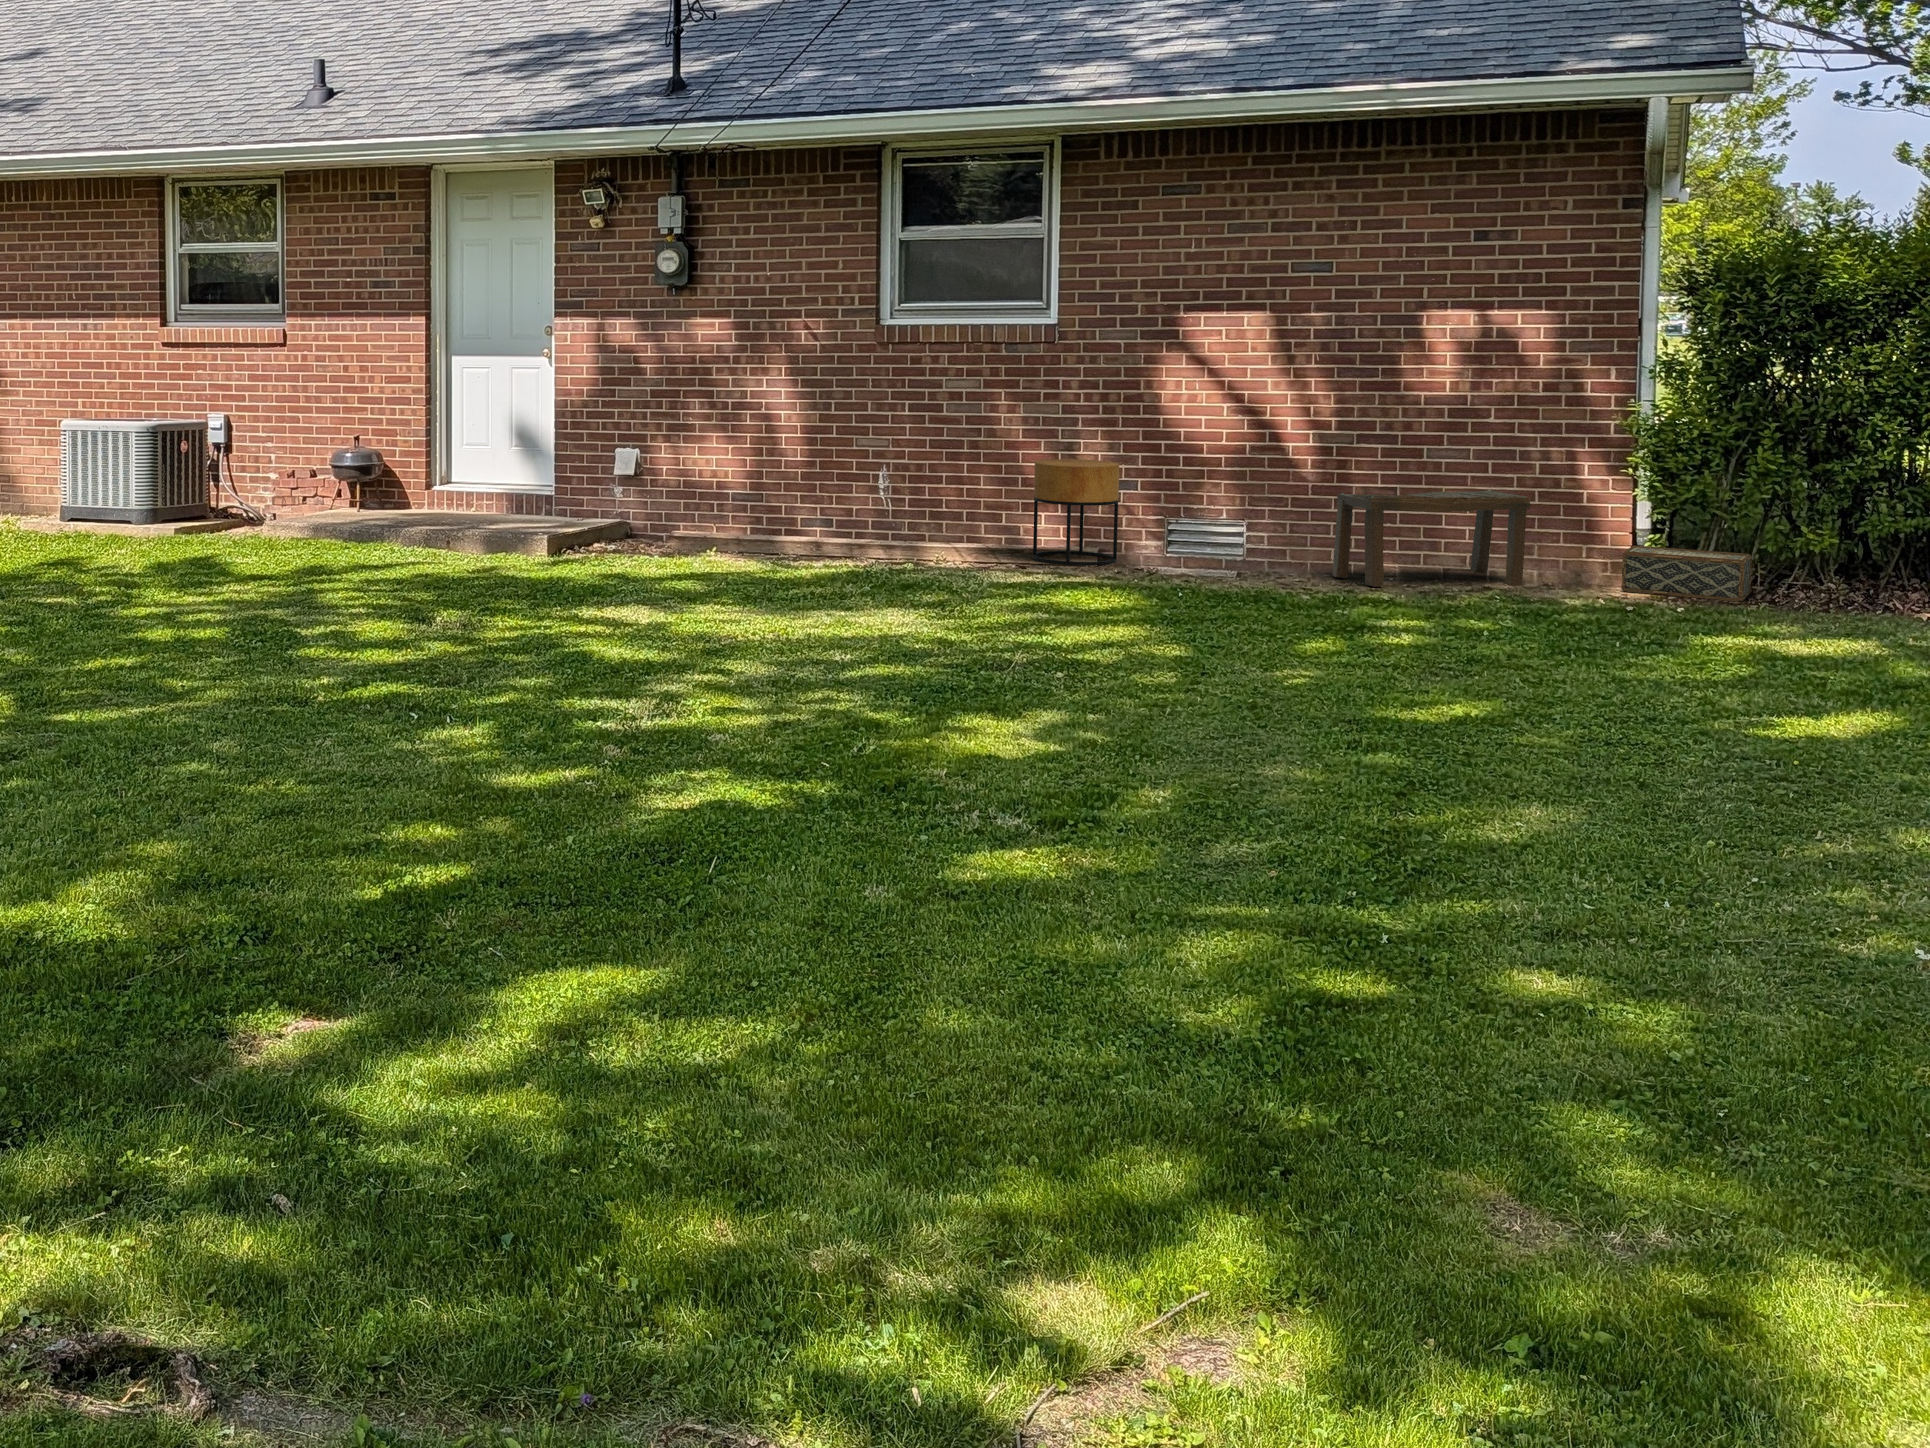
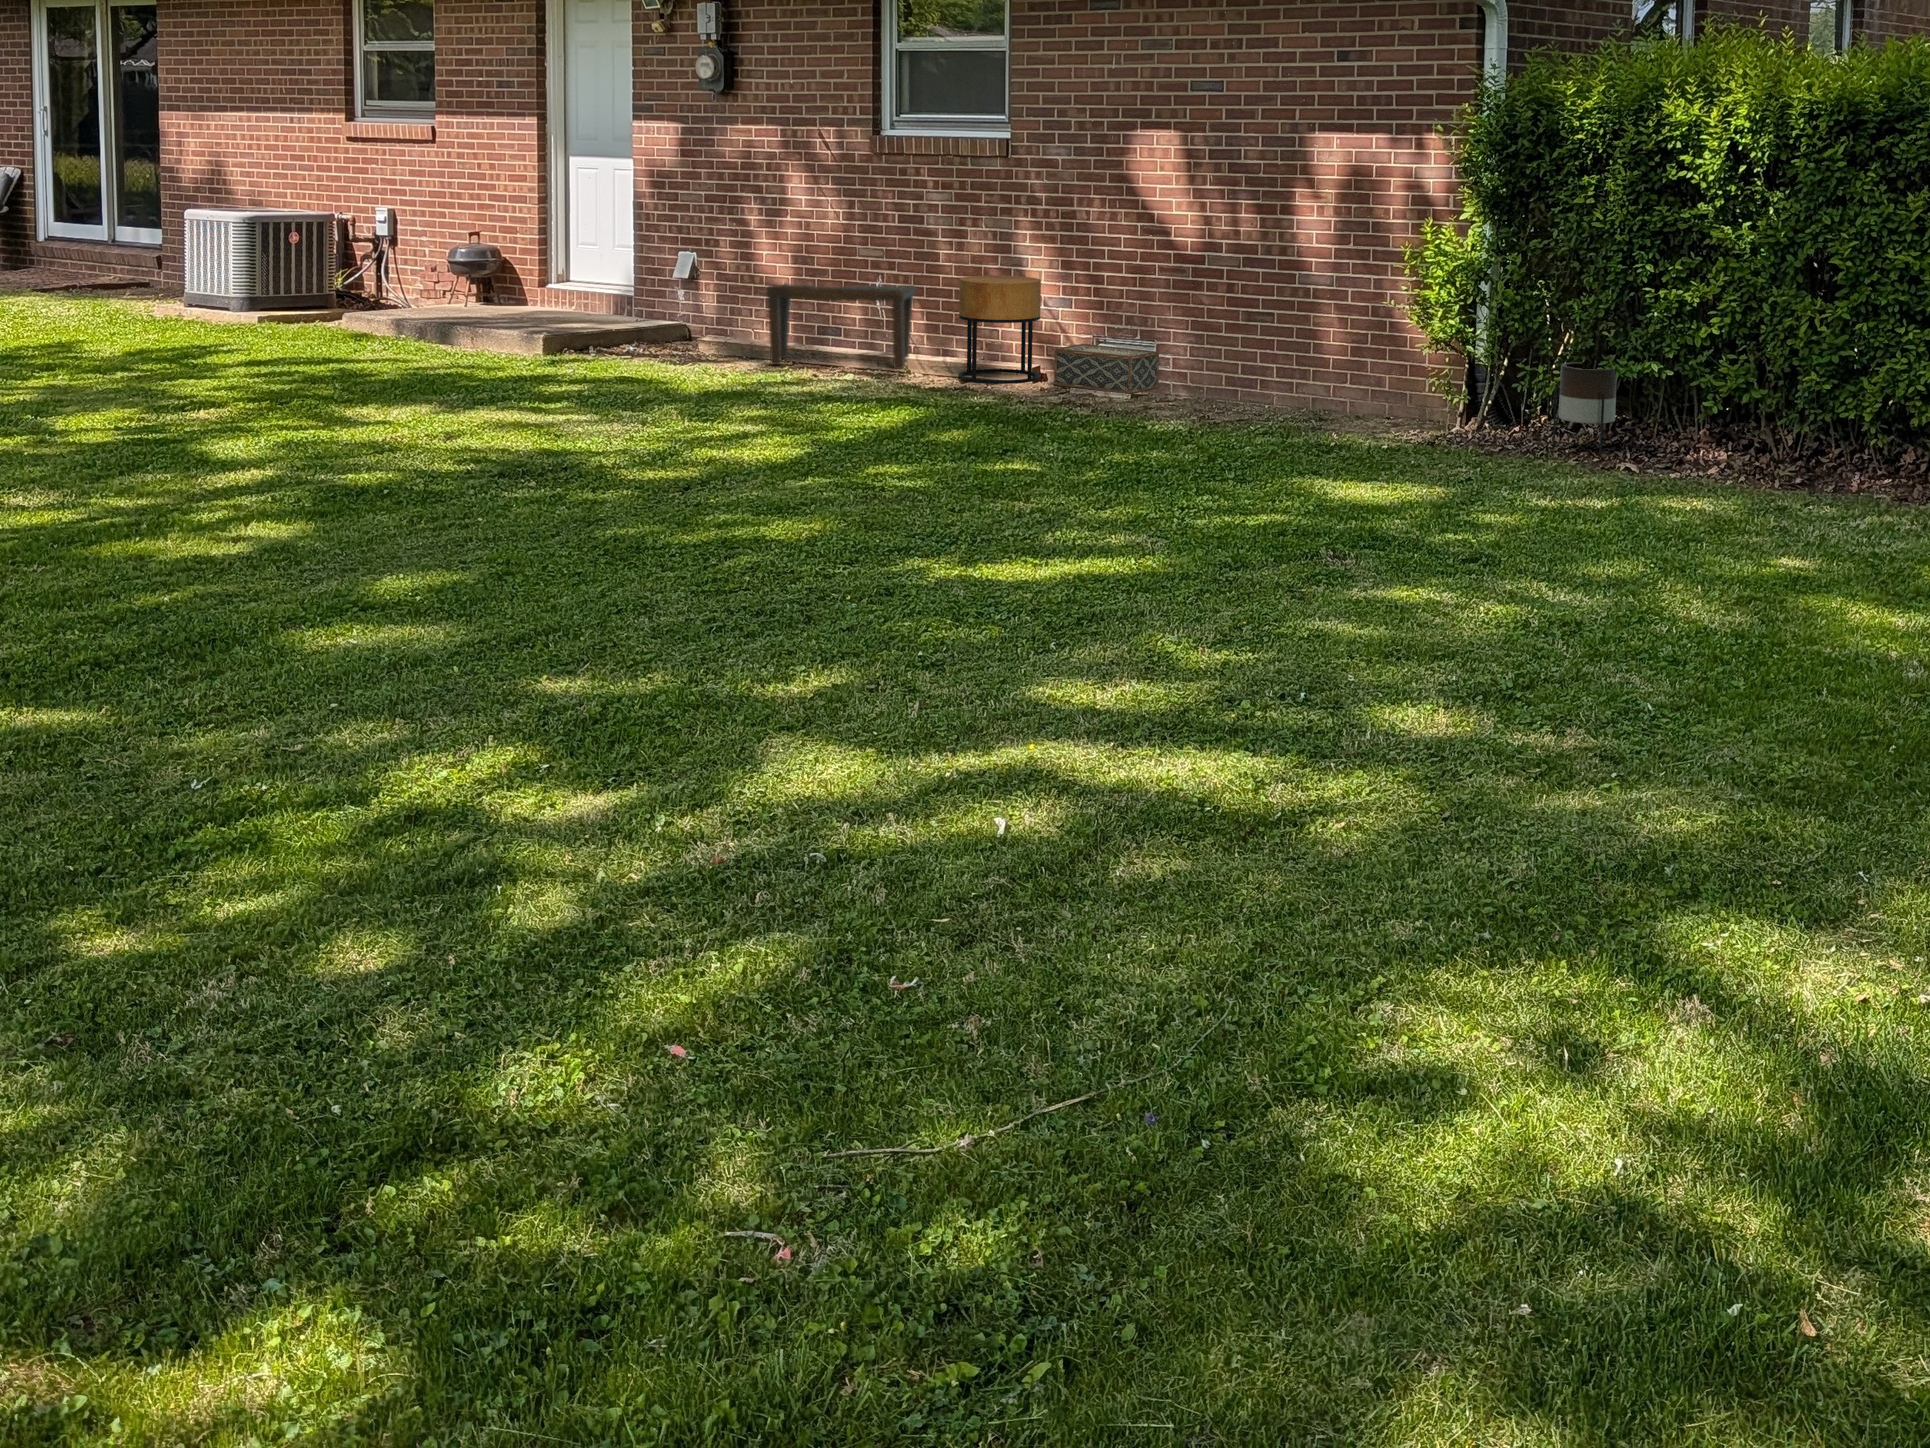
bench: present [1333,490,1530,587] -> present [766,283,916,369]
planter: none [1790,520,1859,605] -> present [1553,362,1617,454]
woven basket: present [1621,545,1752,601] -> present [1054,344,1159,394]

